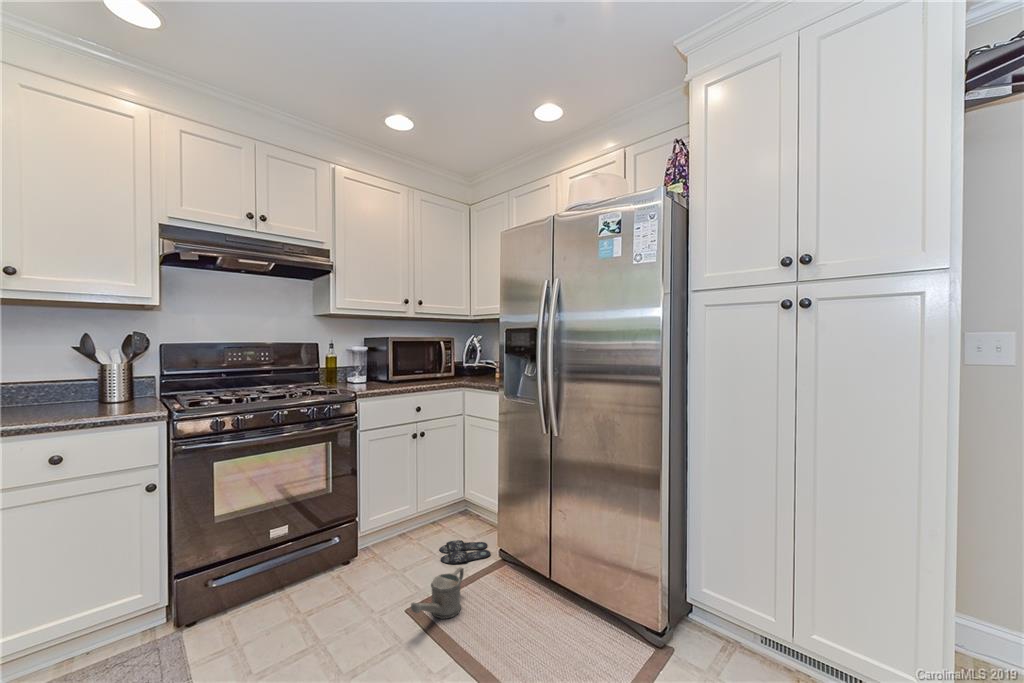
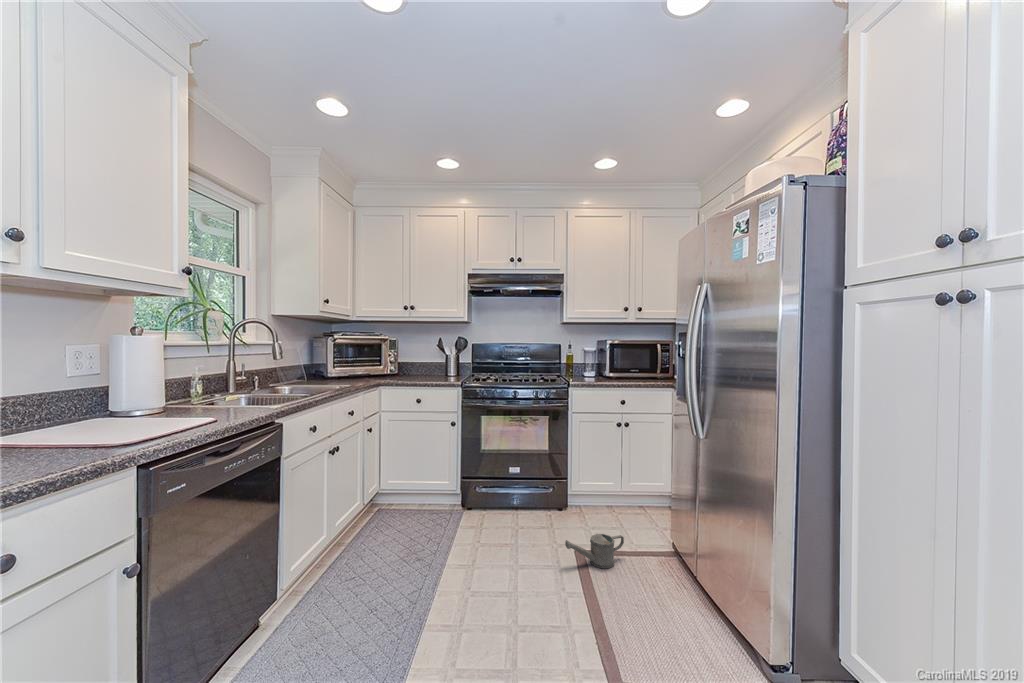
slippers: present [439,540,491,564] -> none [626,521,675,544]

